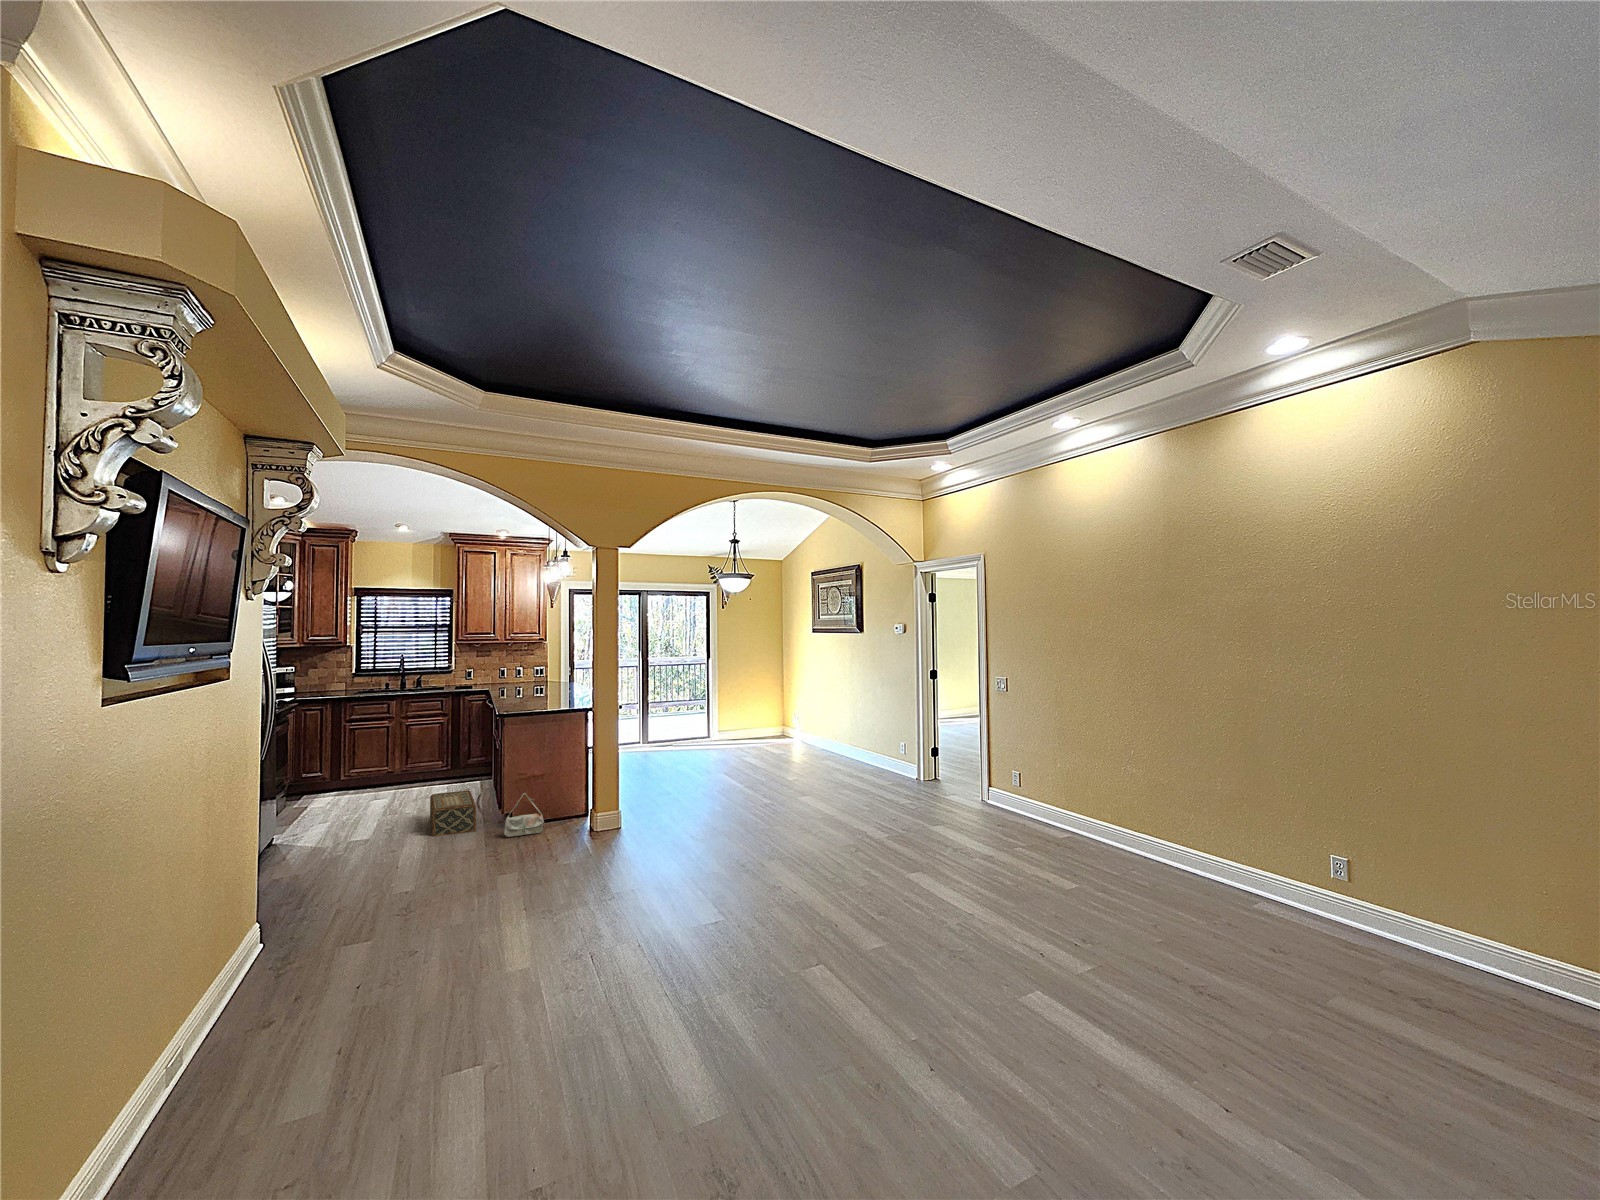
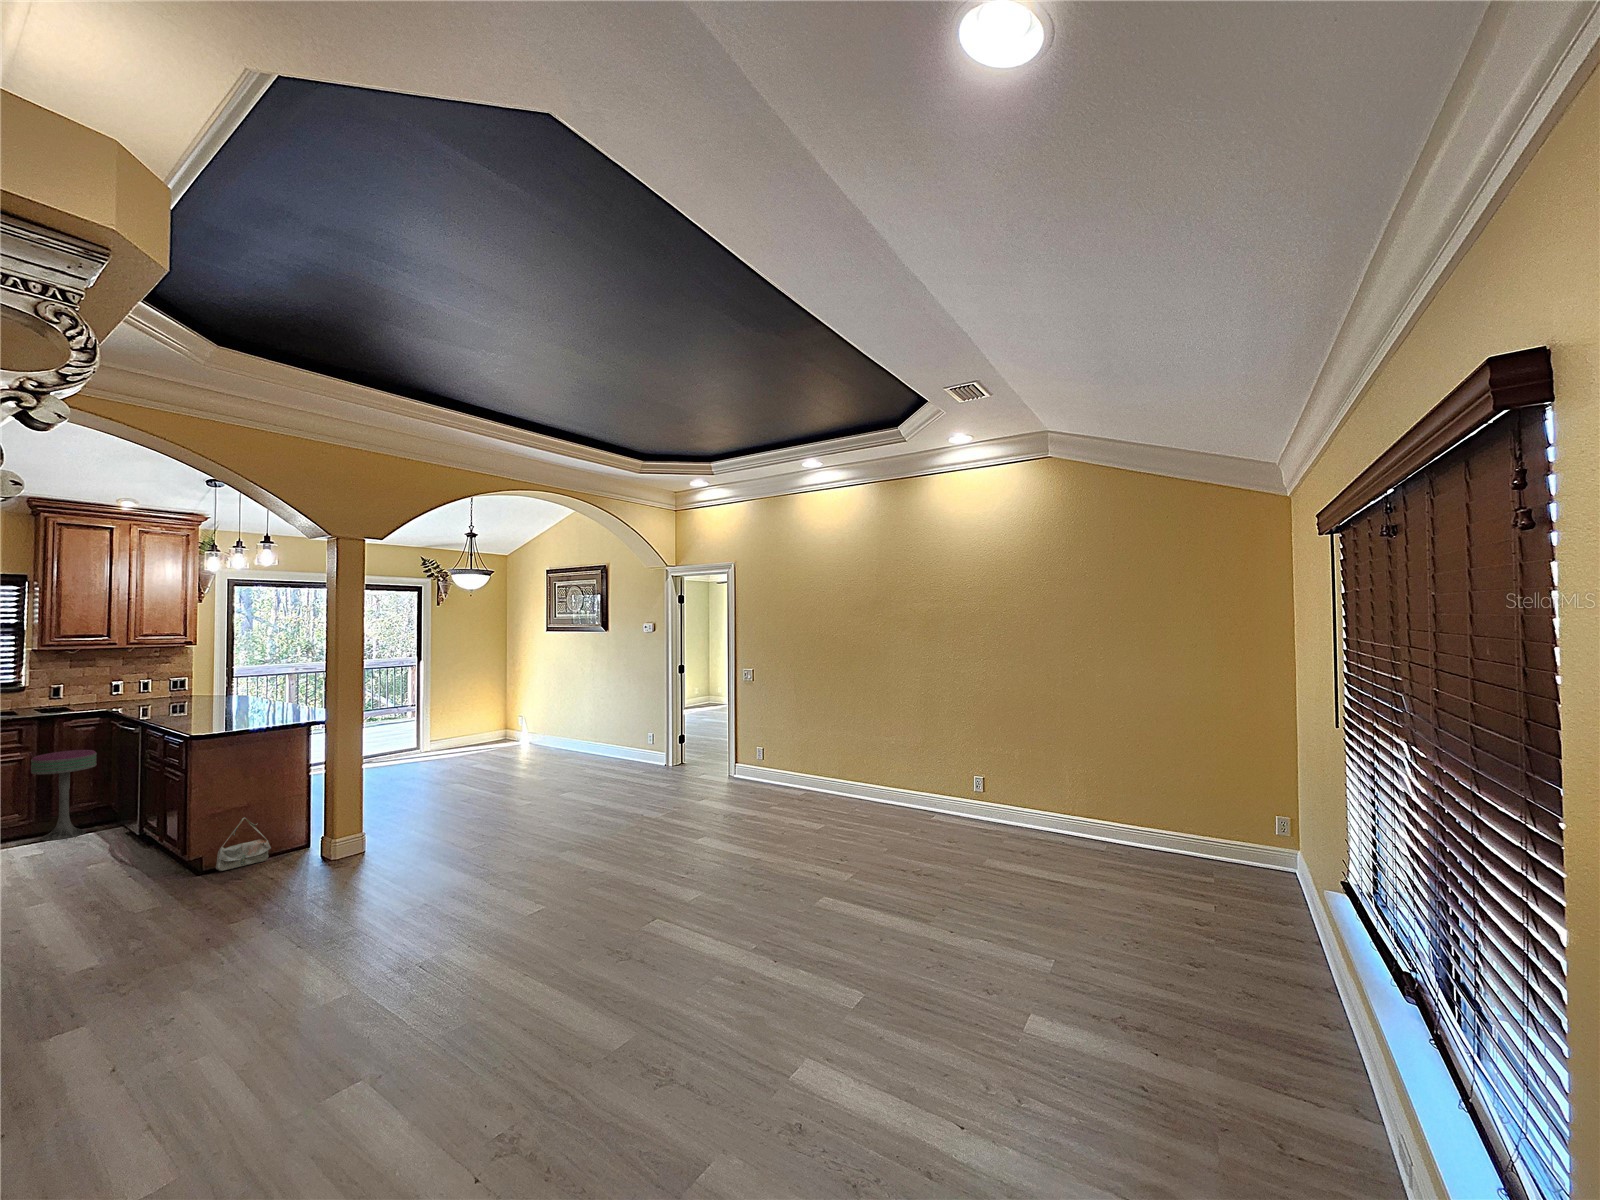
bar stool: none [413,727,453,797] -> present [31,750,97,841]
woven basket: present [430,790,476,836] -> none [85,824,168,886]

